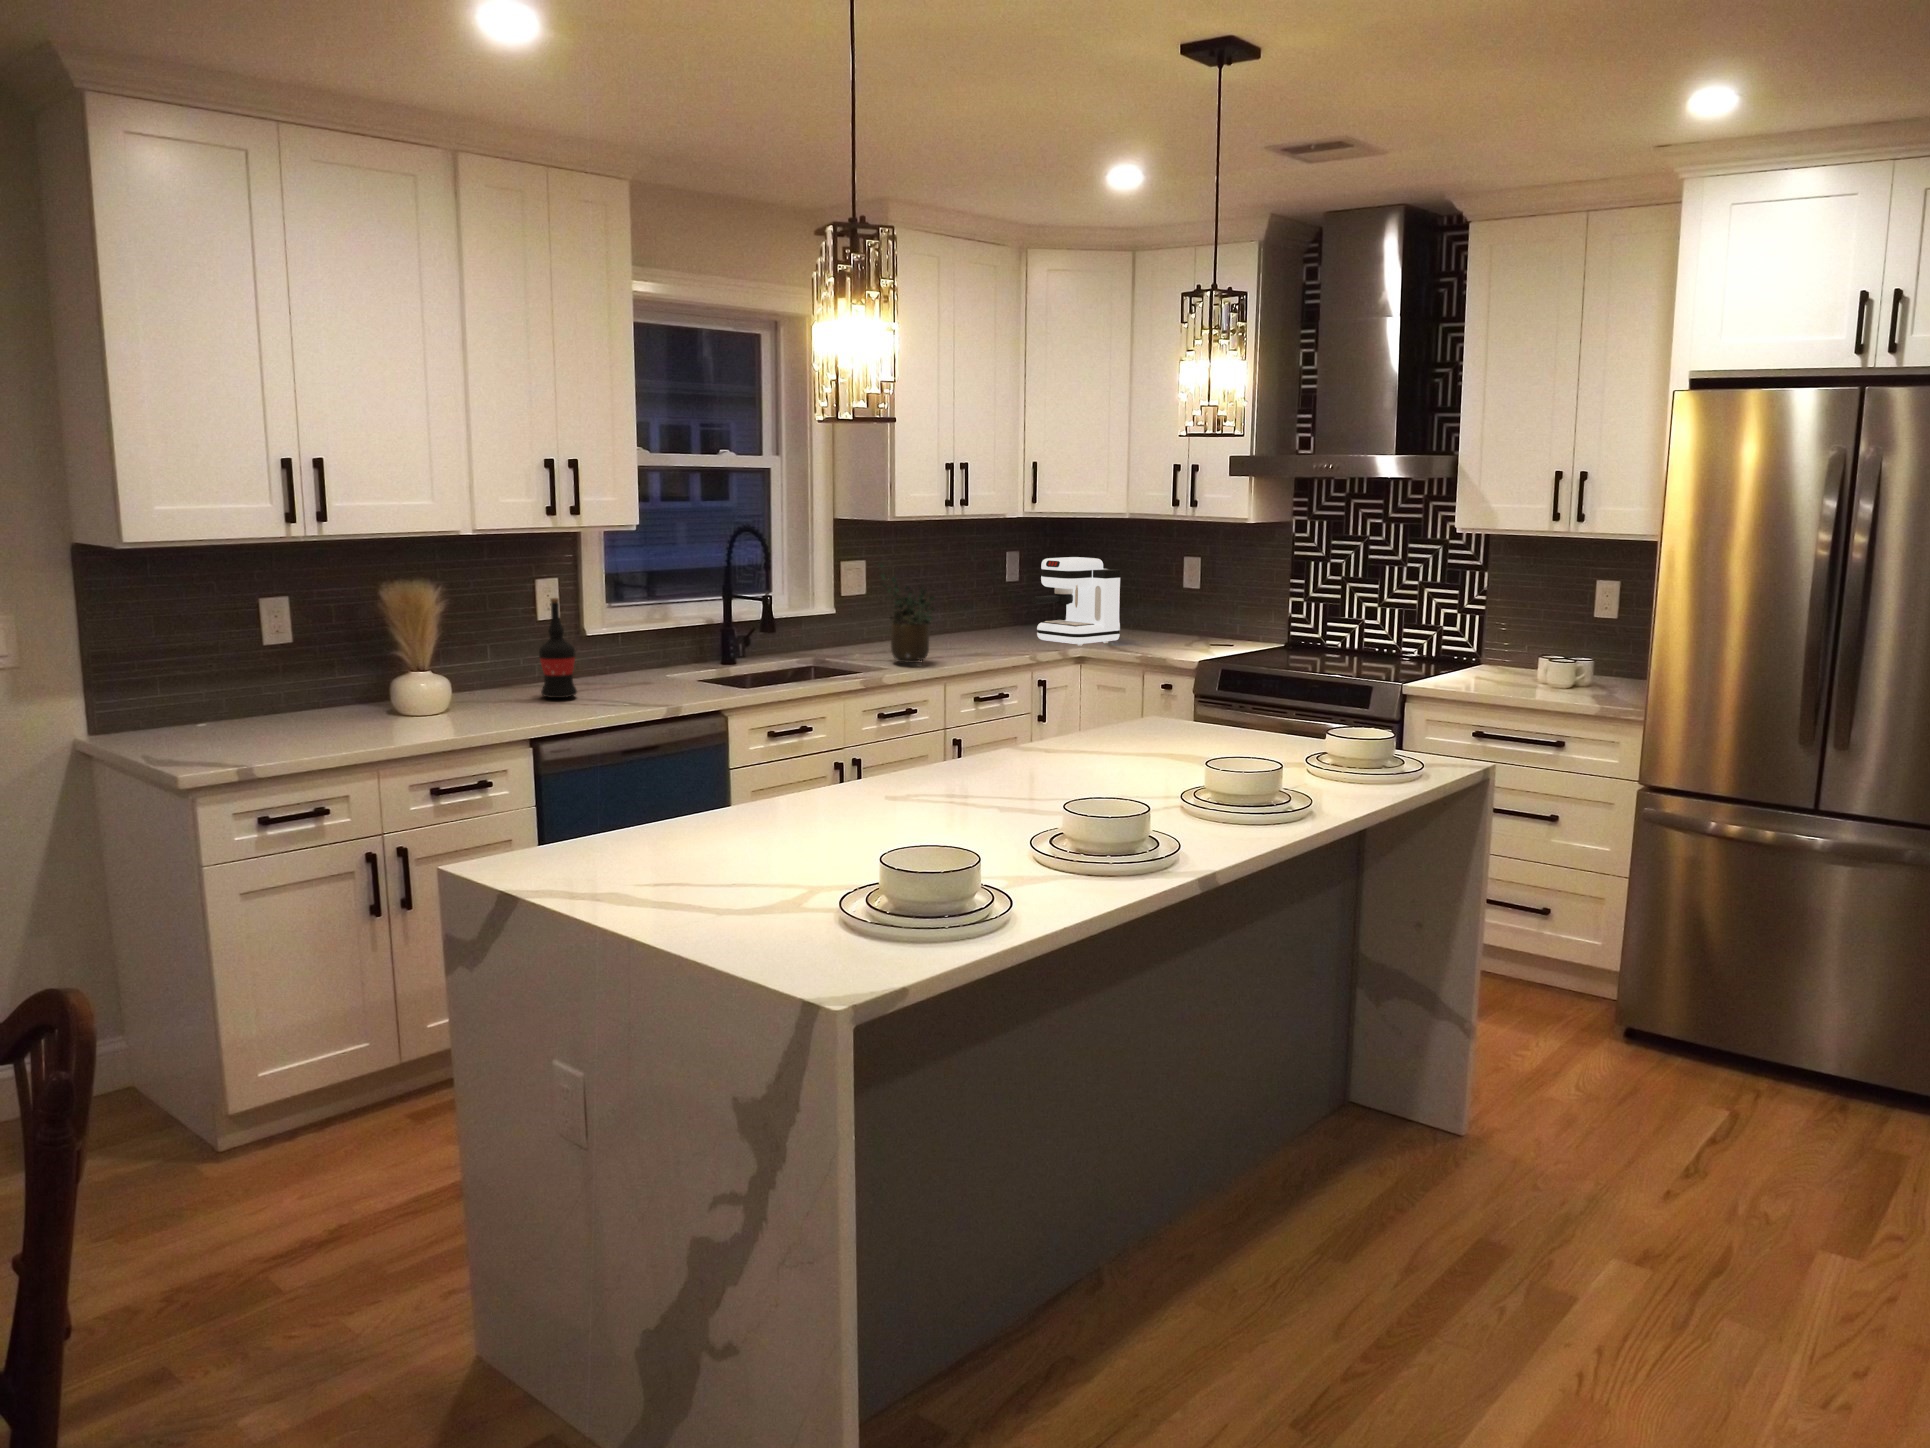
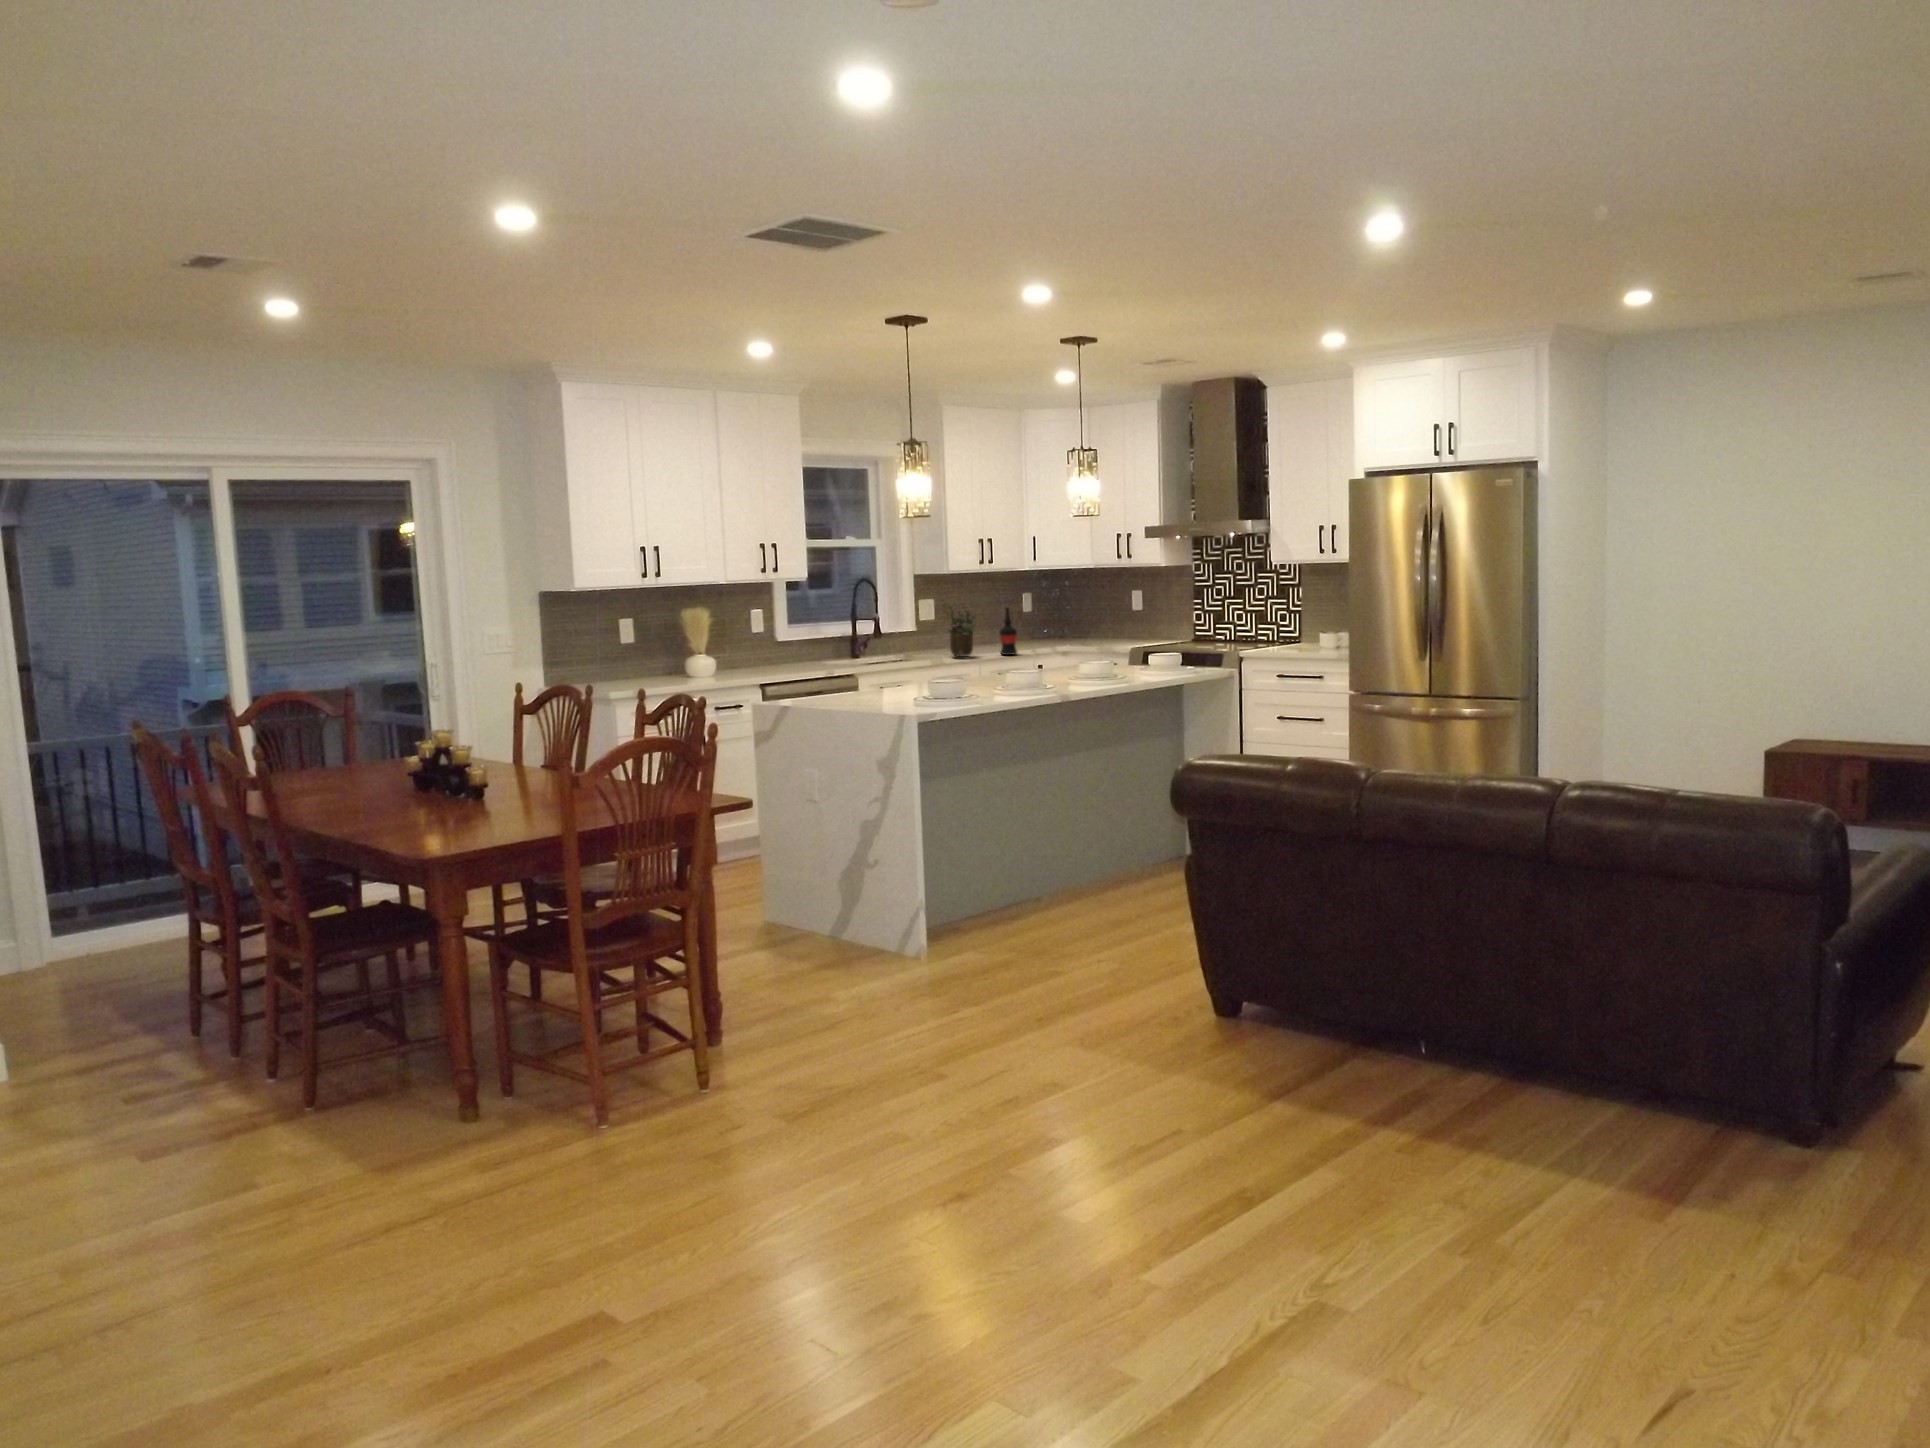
coffee maker: present [1031,557,1120,646] -> none [1036,594,1092,647]
wine bottle: present [539,598,577,698] -> present [1000,606,1017,655]

